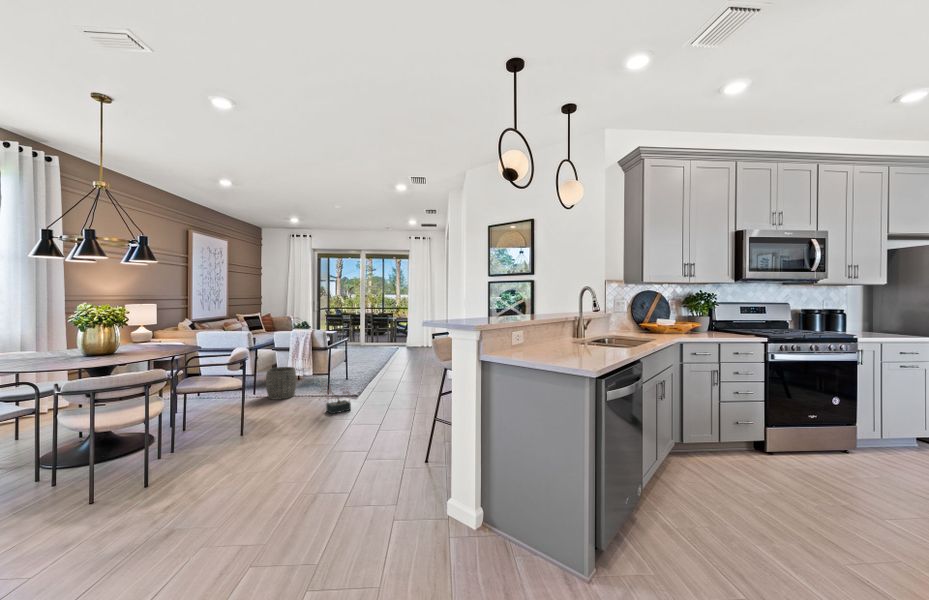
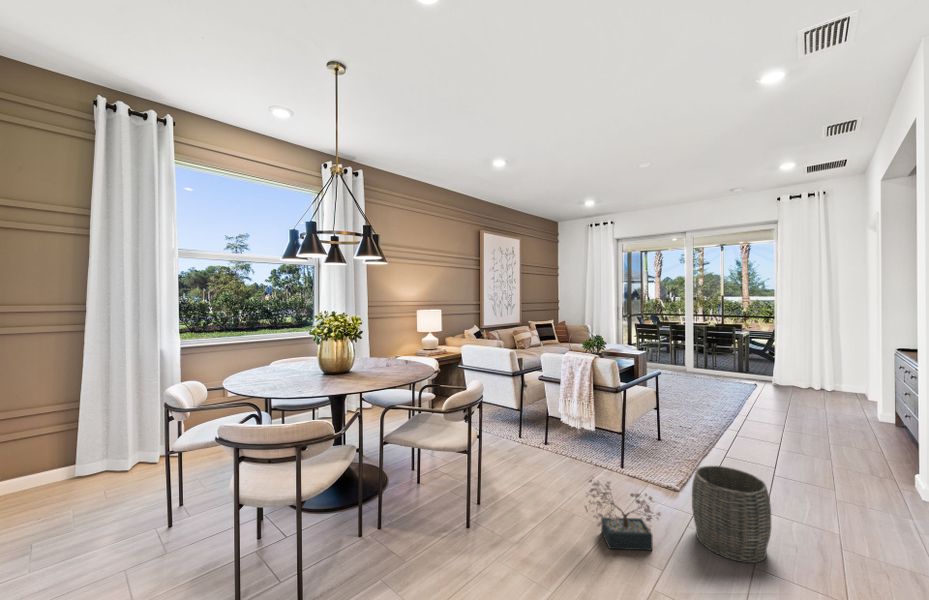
woven basket: present [266,367,296,400] -> present [692,466,771,563]

